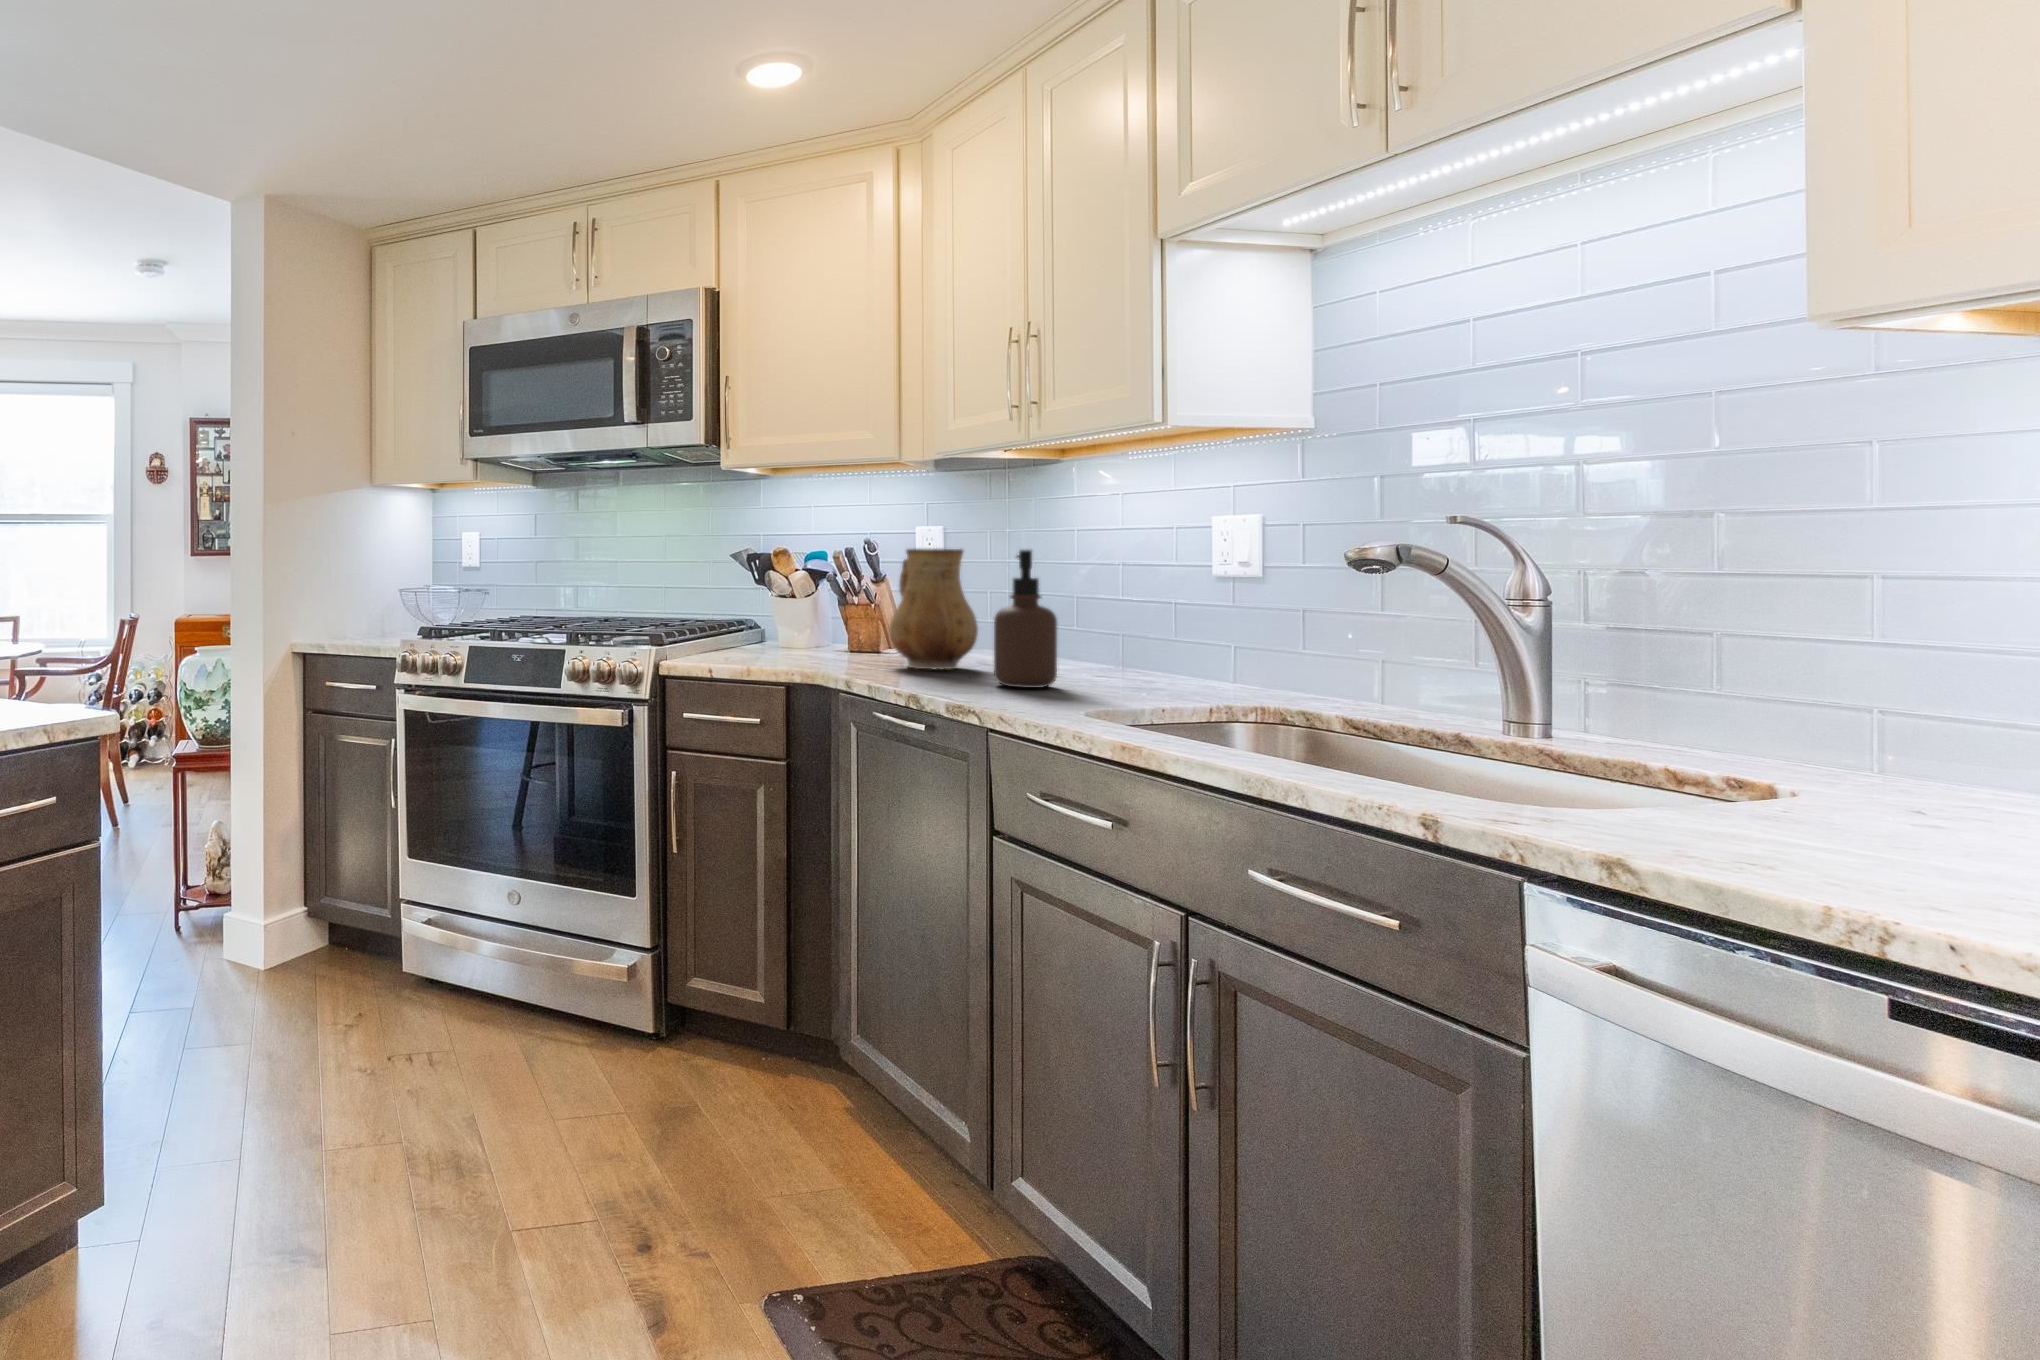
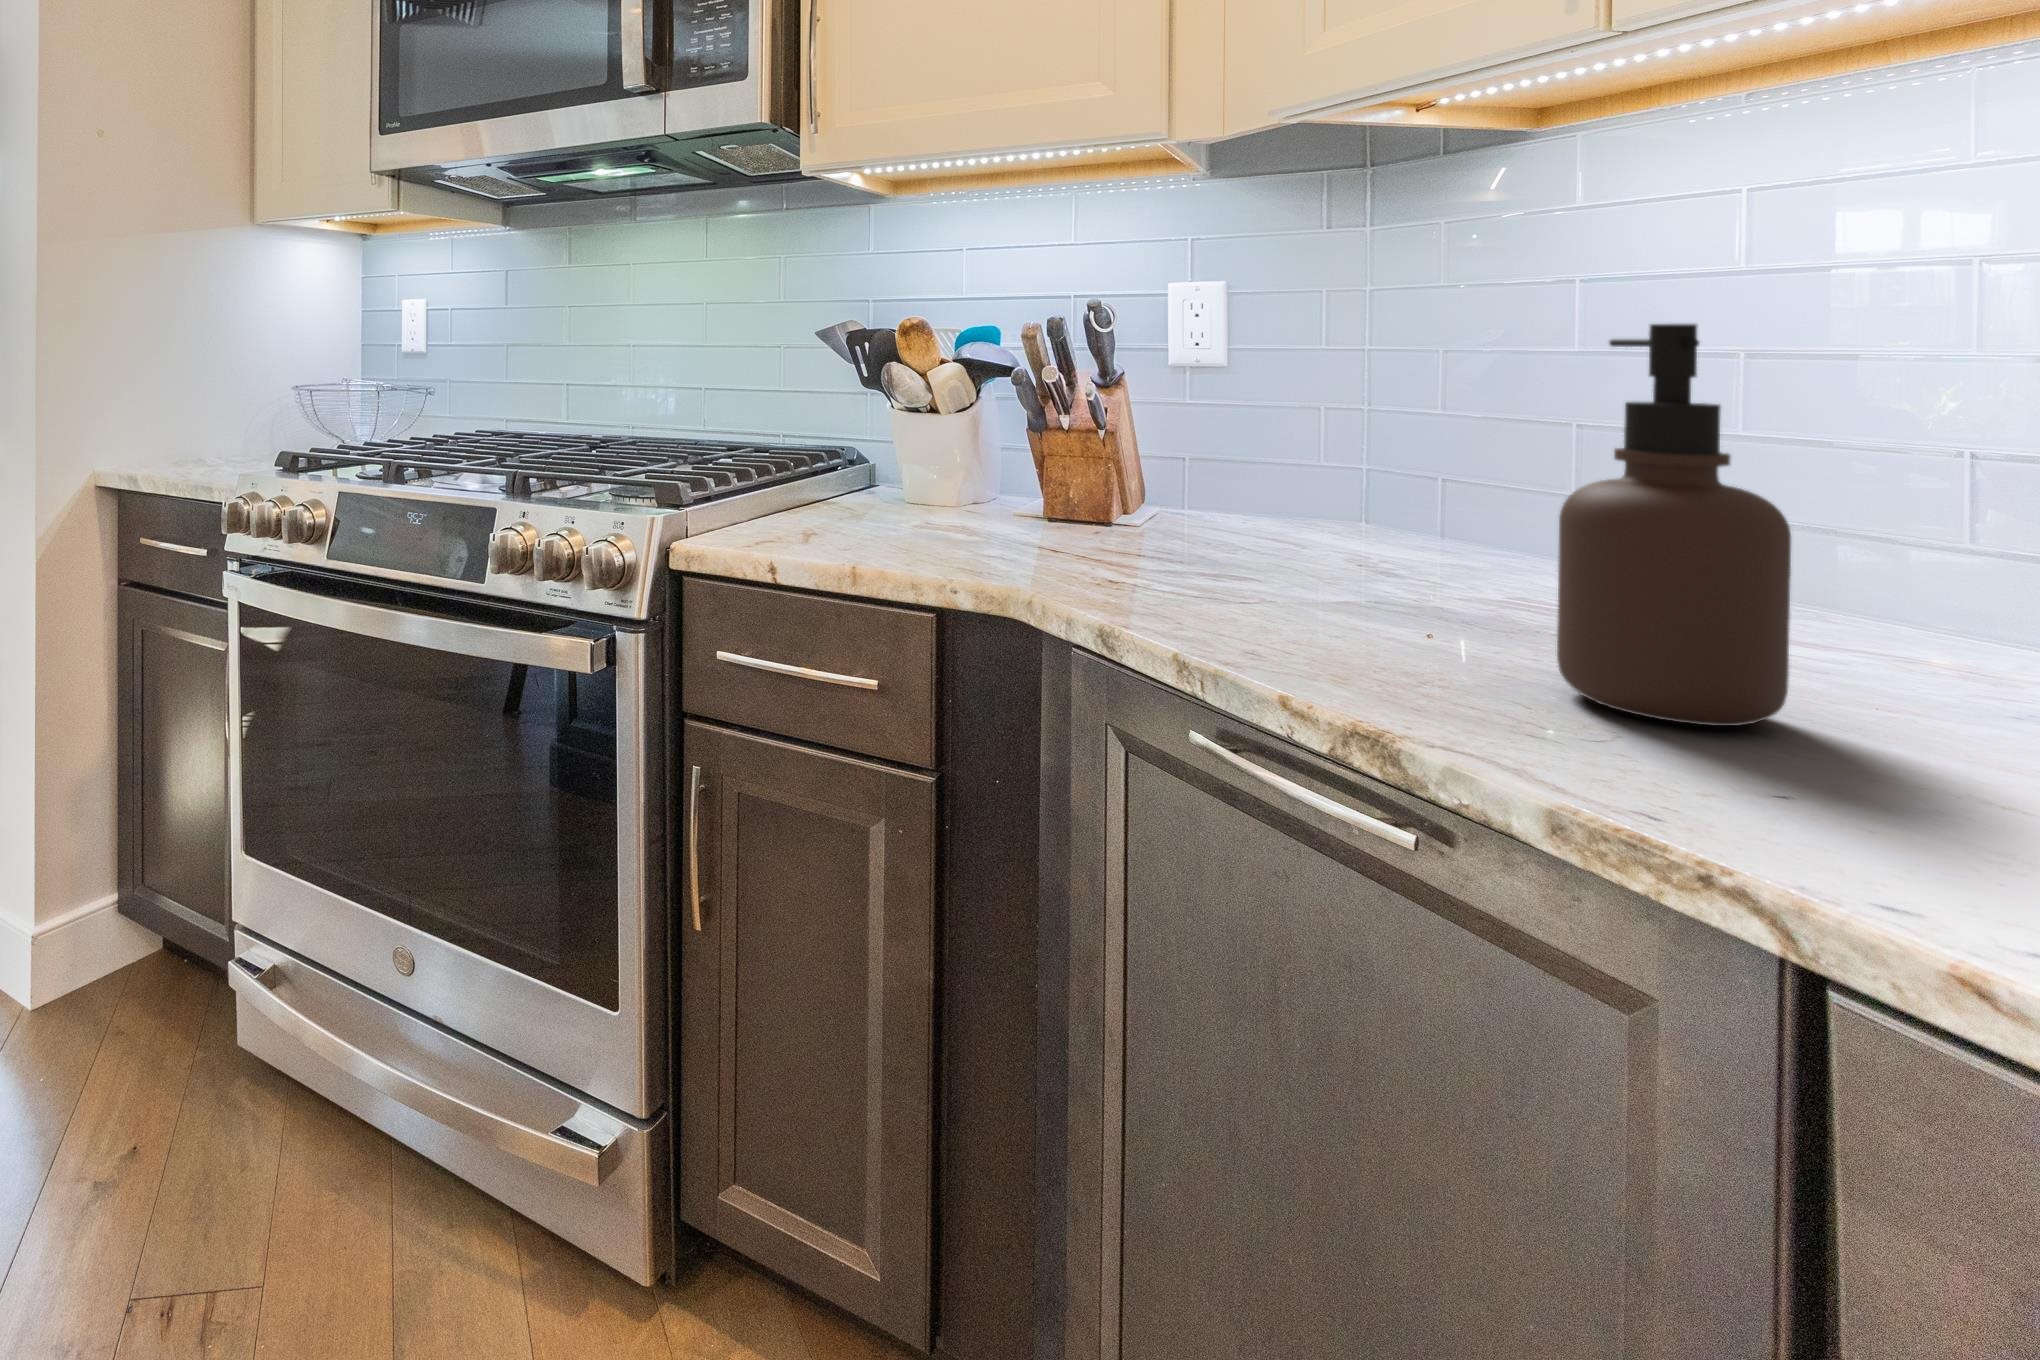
ceramic pitcher: present [890,548,978,670] -> none [1182,320,1414,606]

